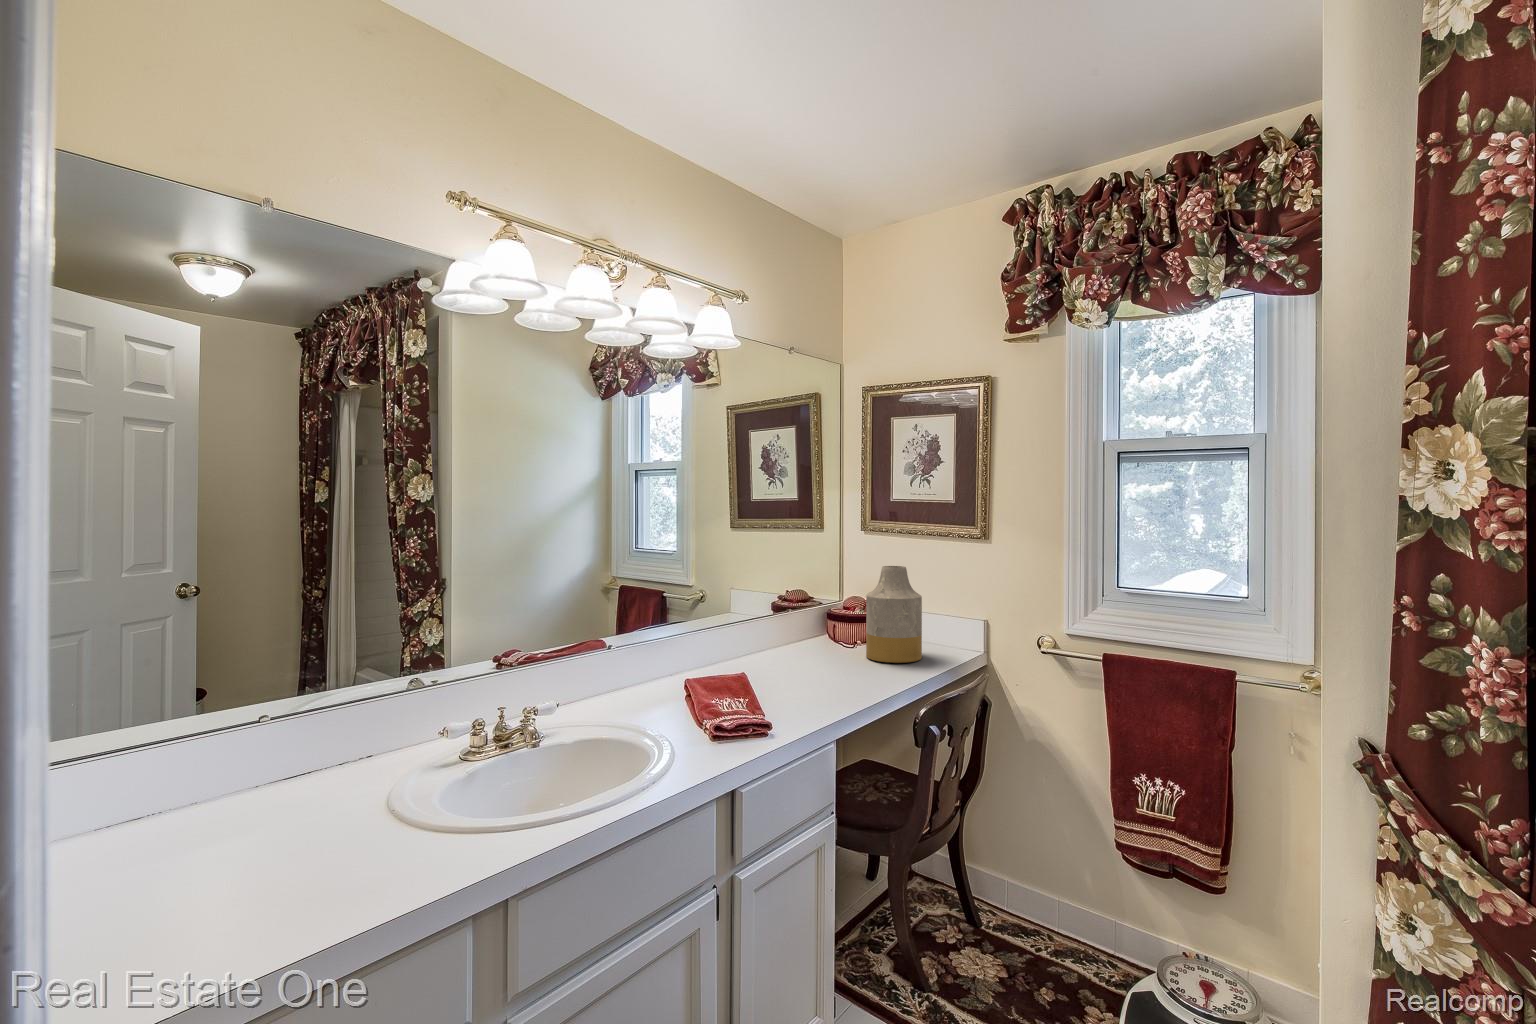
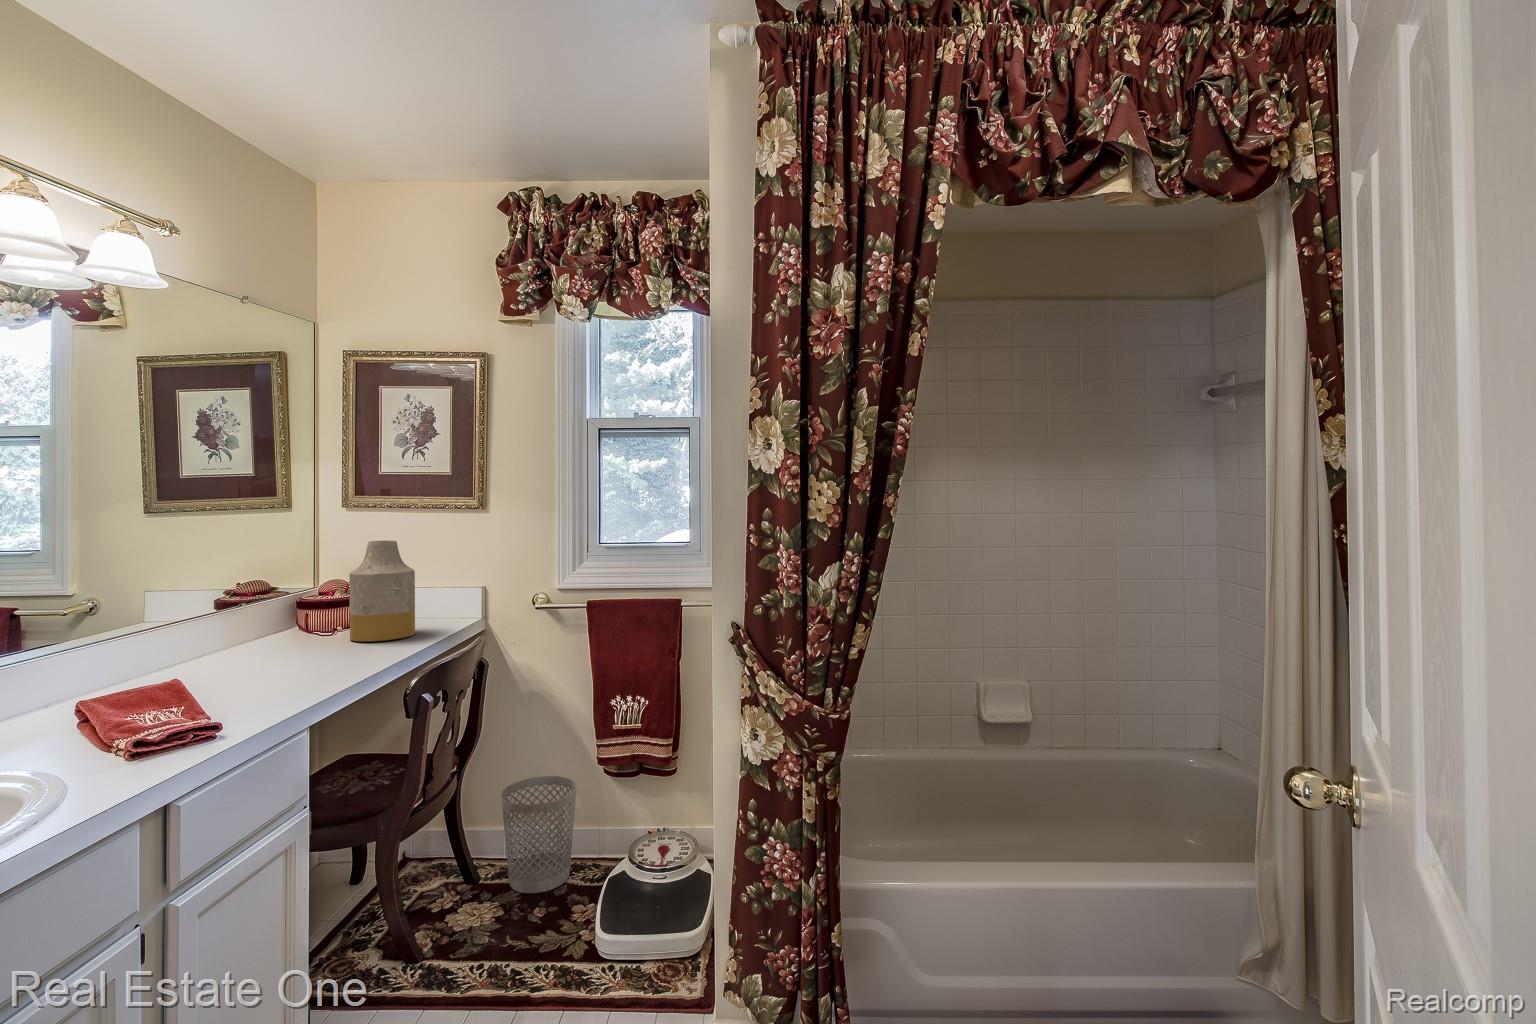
wastebasket: none [1004,830,1089,967] -> present [501,776,577,893]

